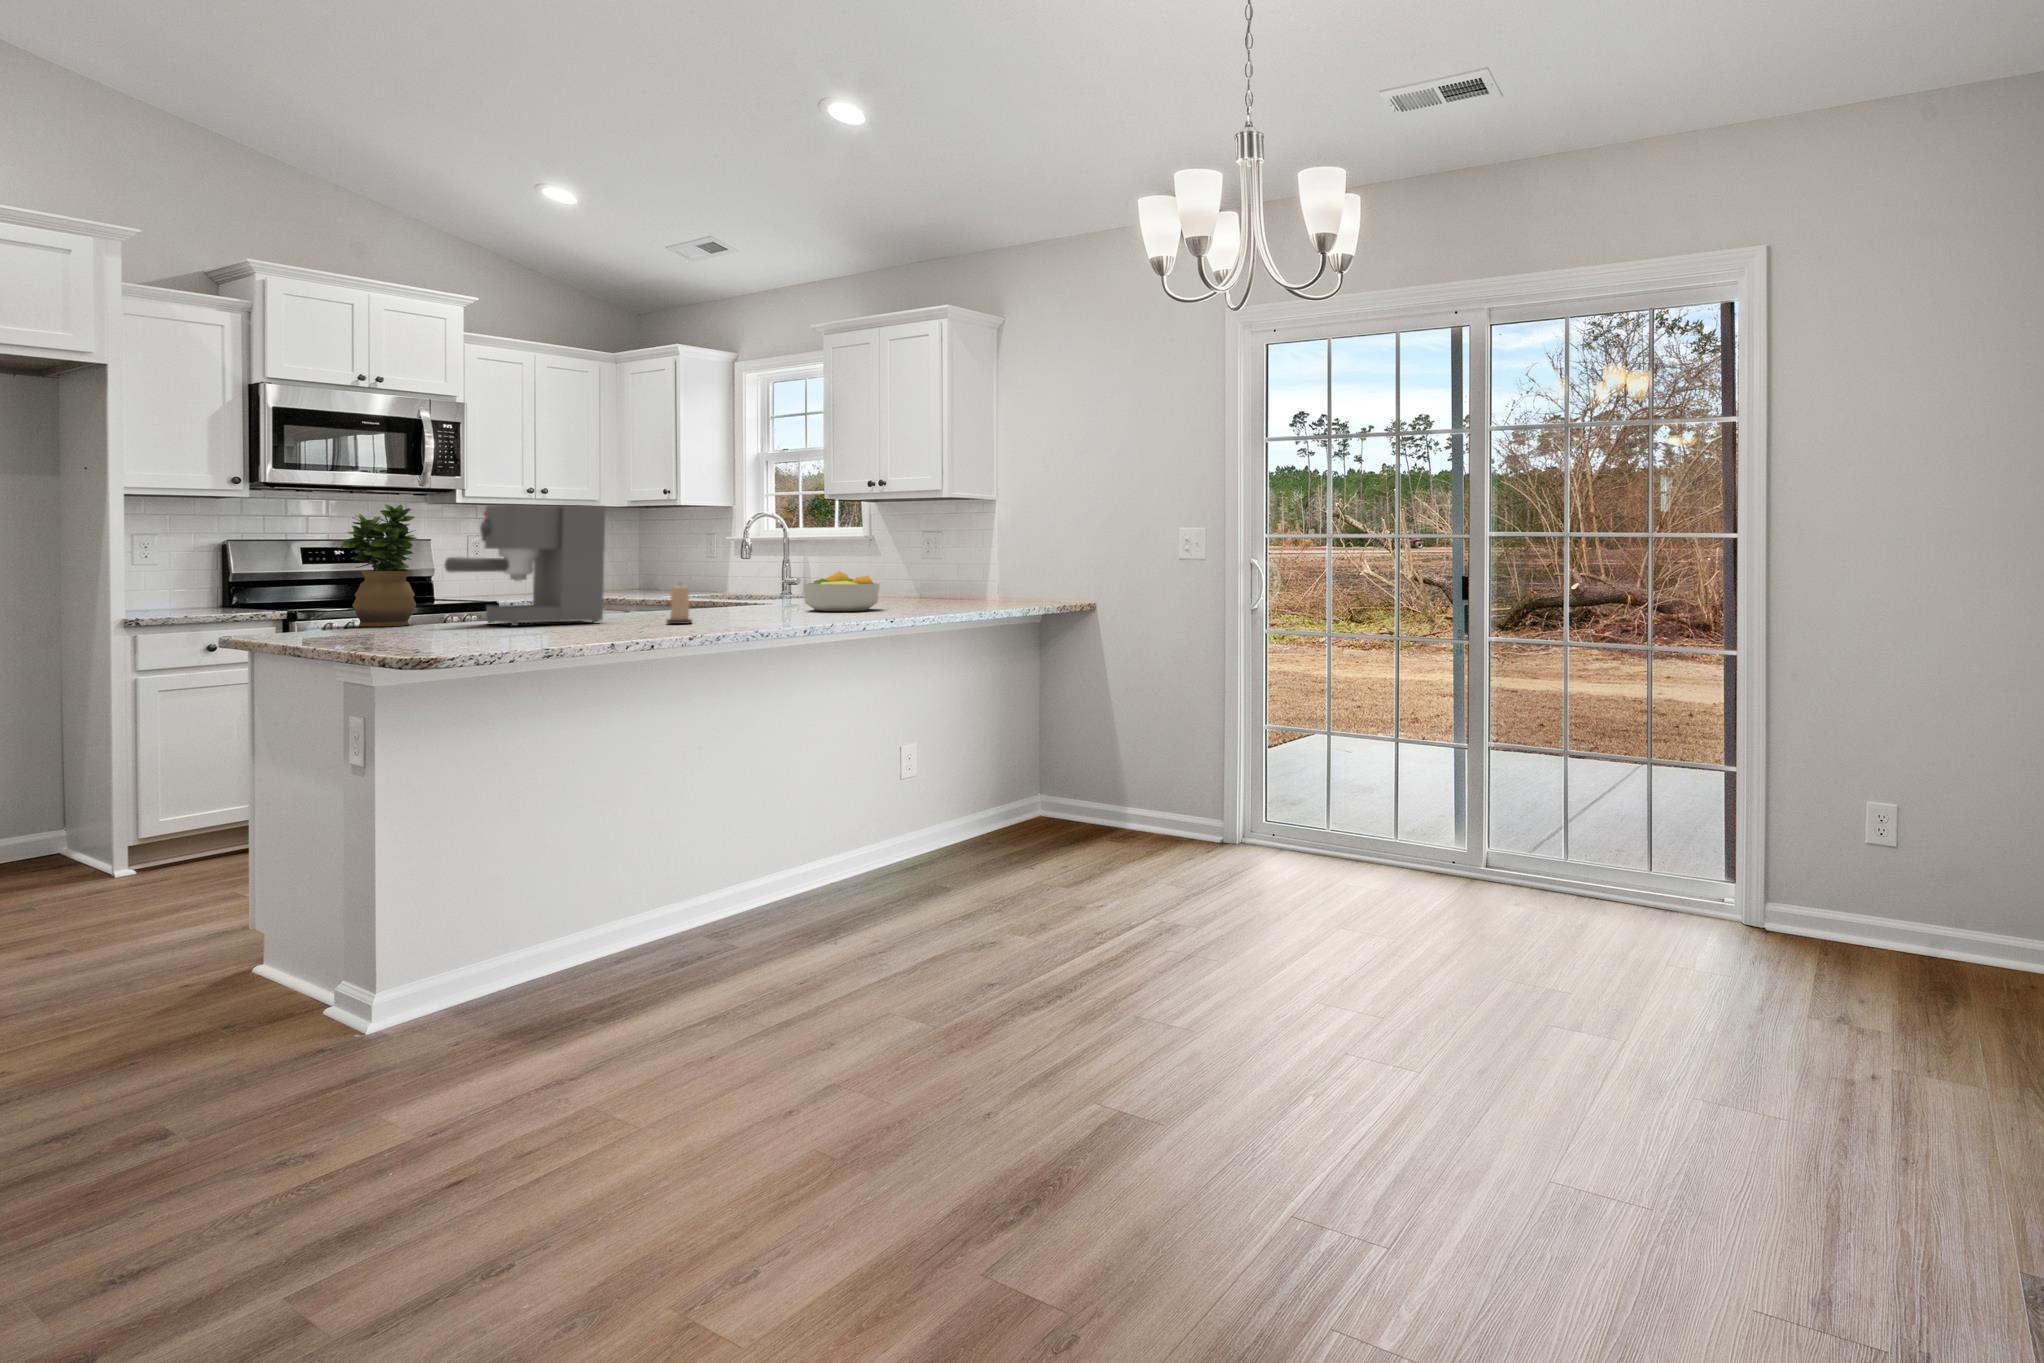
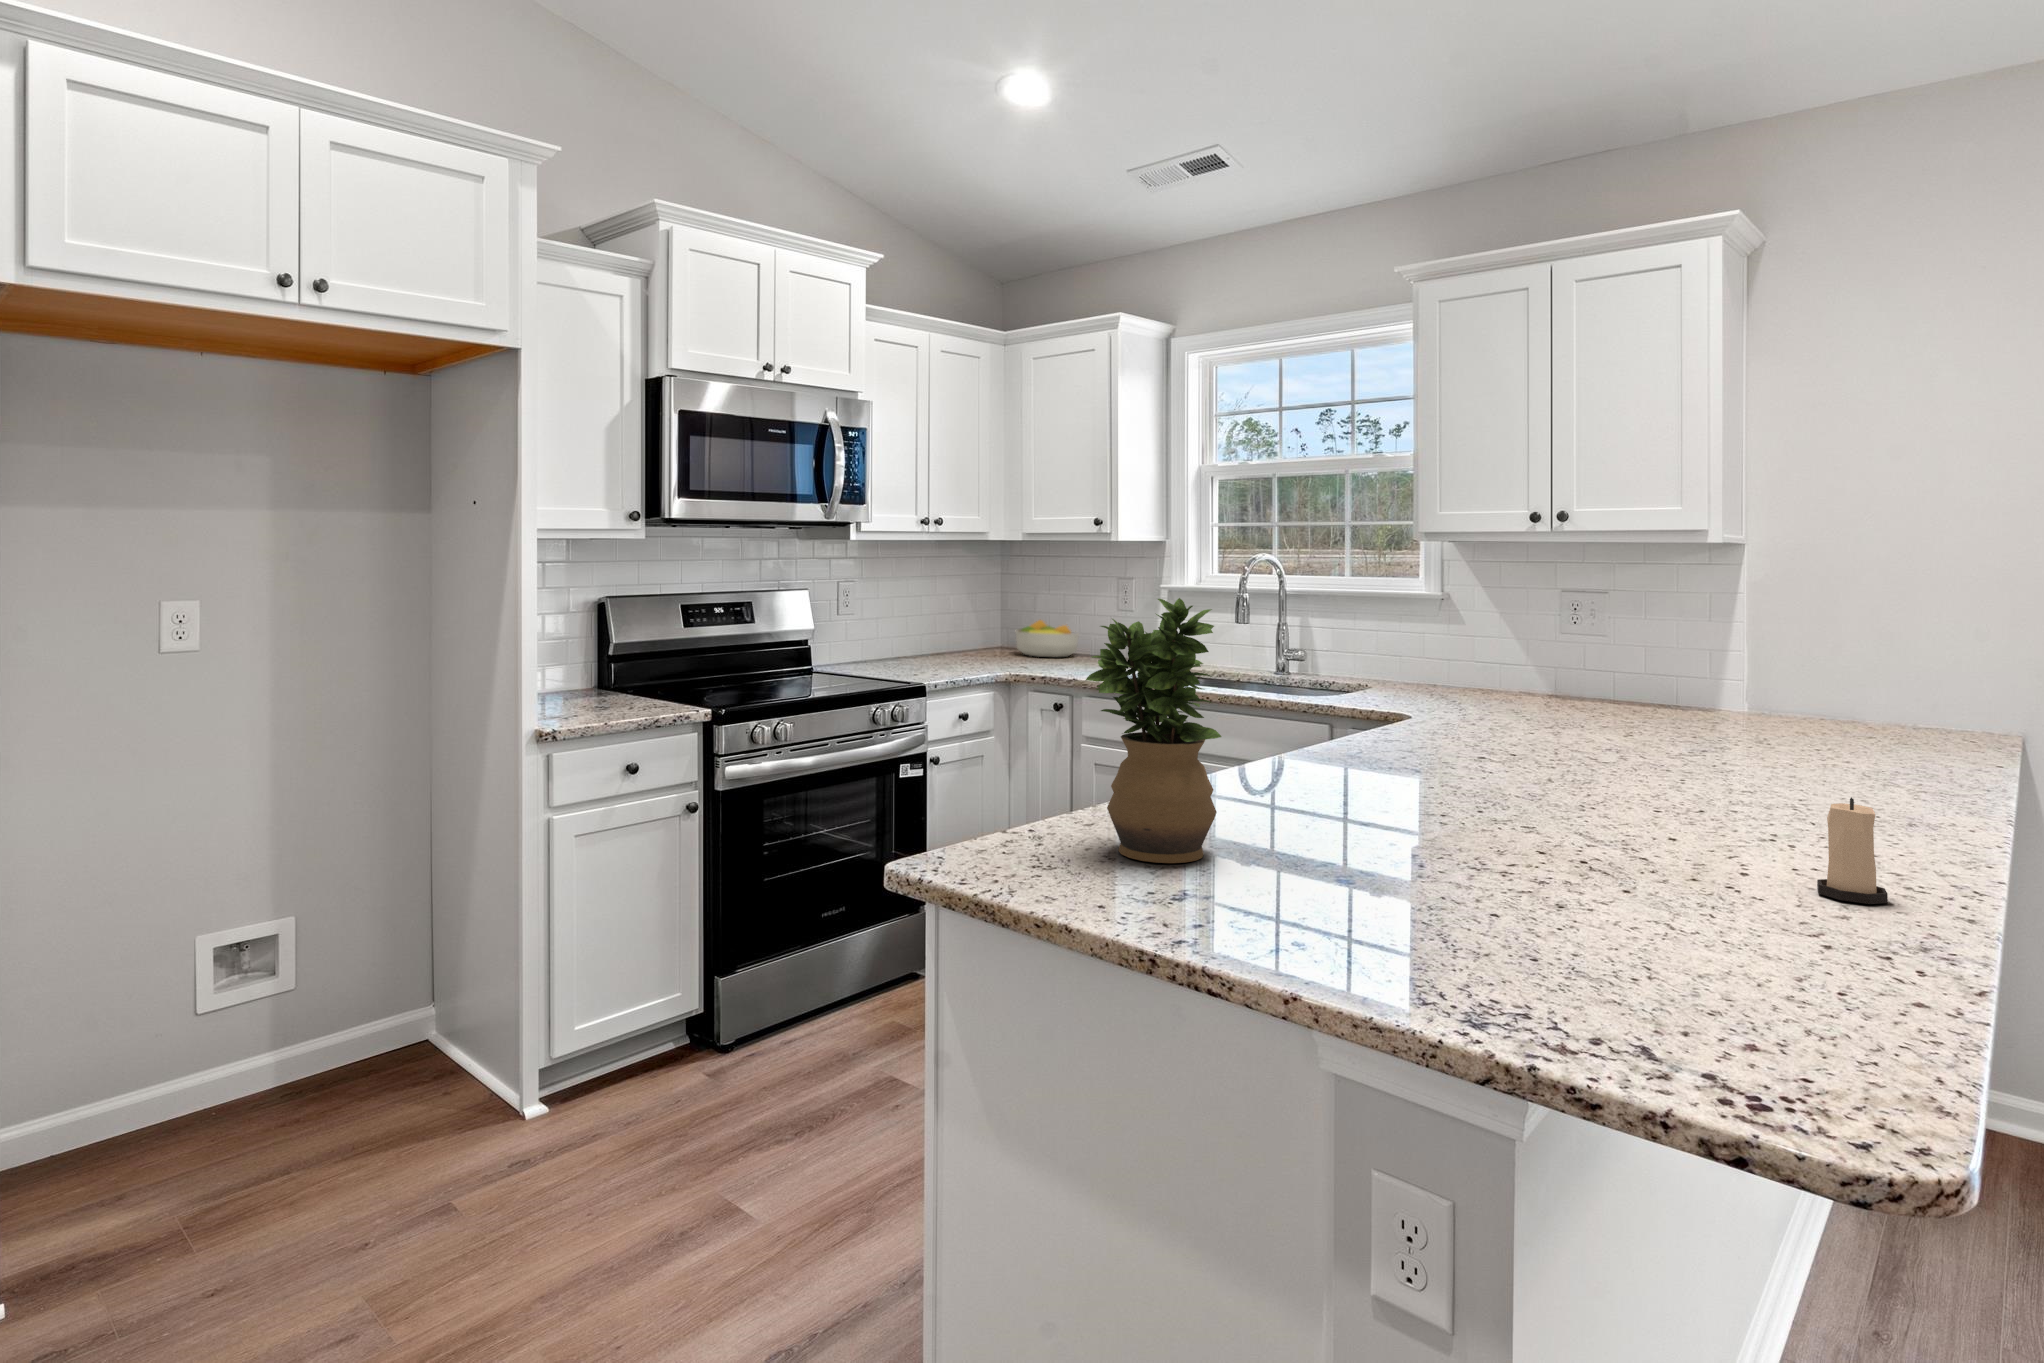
coffee maker: present [445,504,605,626] -> none [1342,602,1614,893]
fruit bowl: present [804,571,880,611] -> present [1016,620,1079,657]

